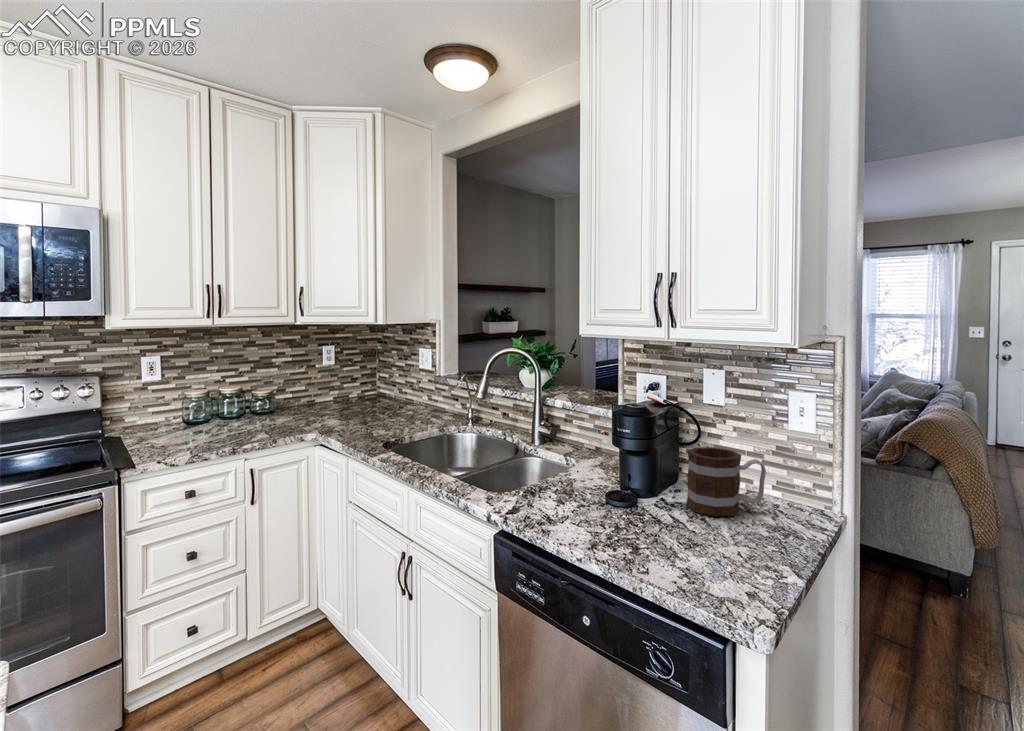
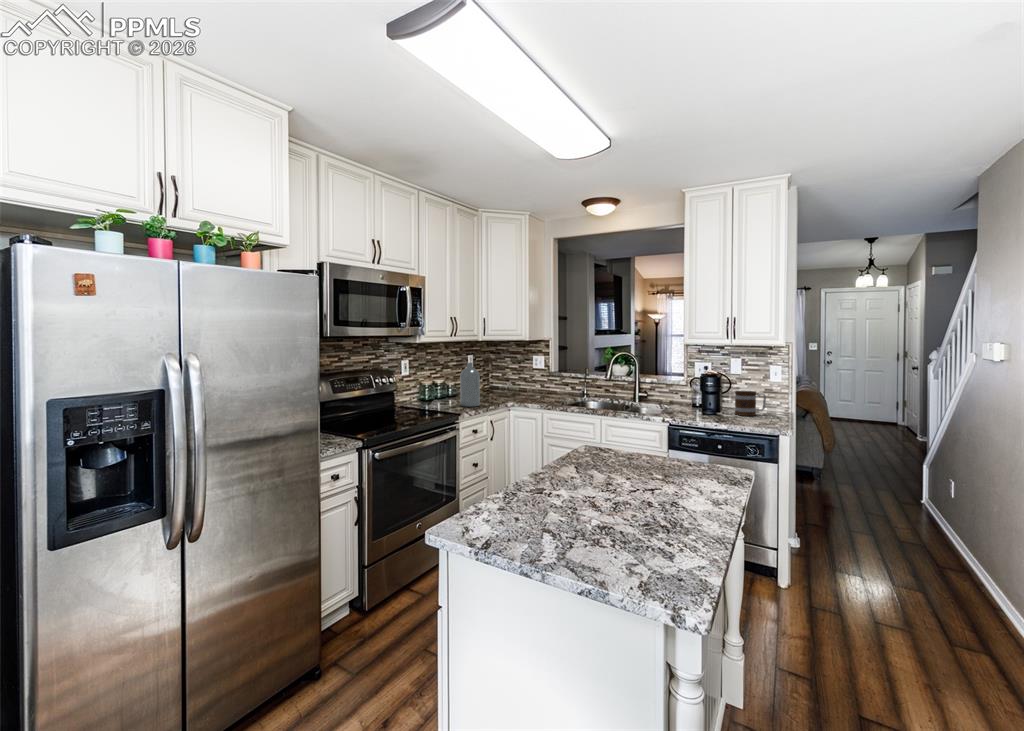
bottle: none [197,364,238,444] -> present [460,363,480,407]

